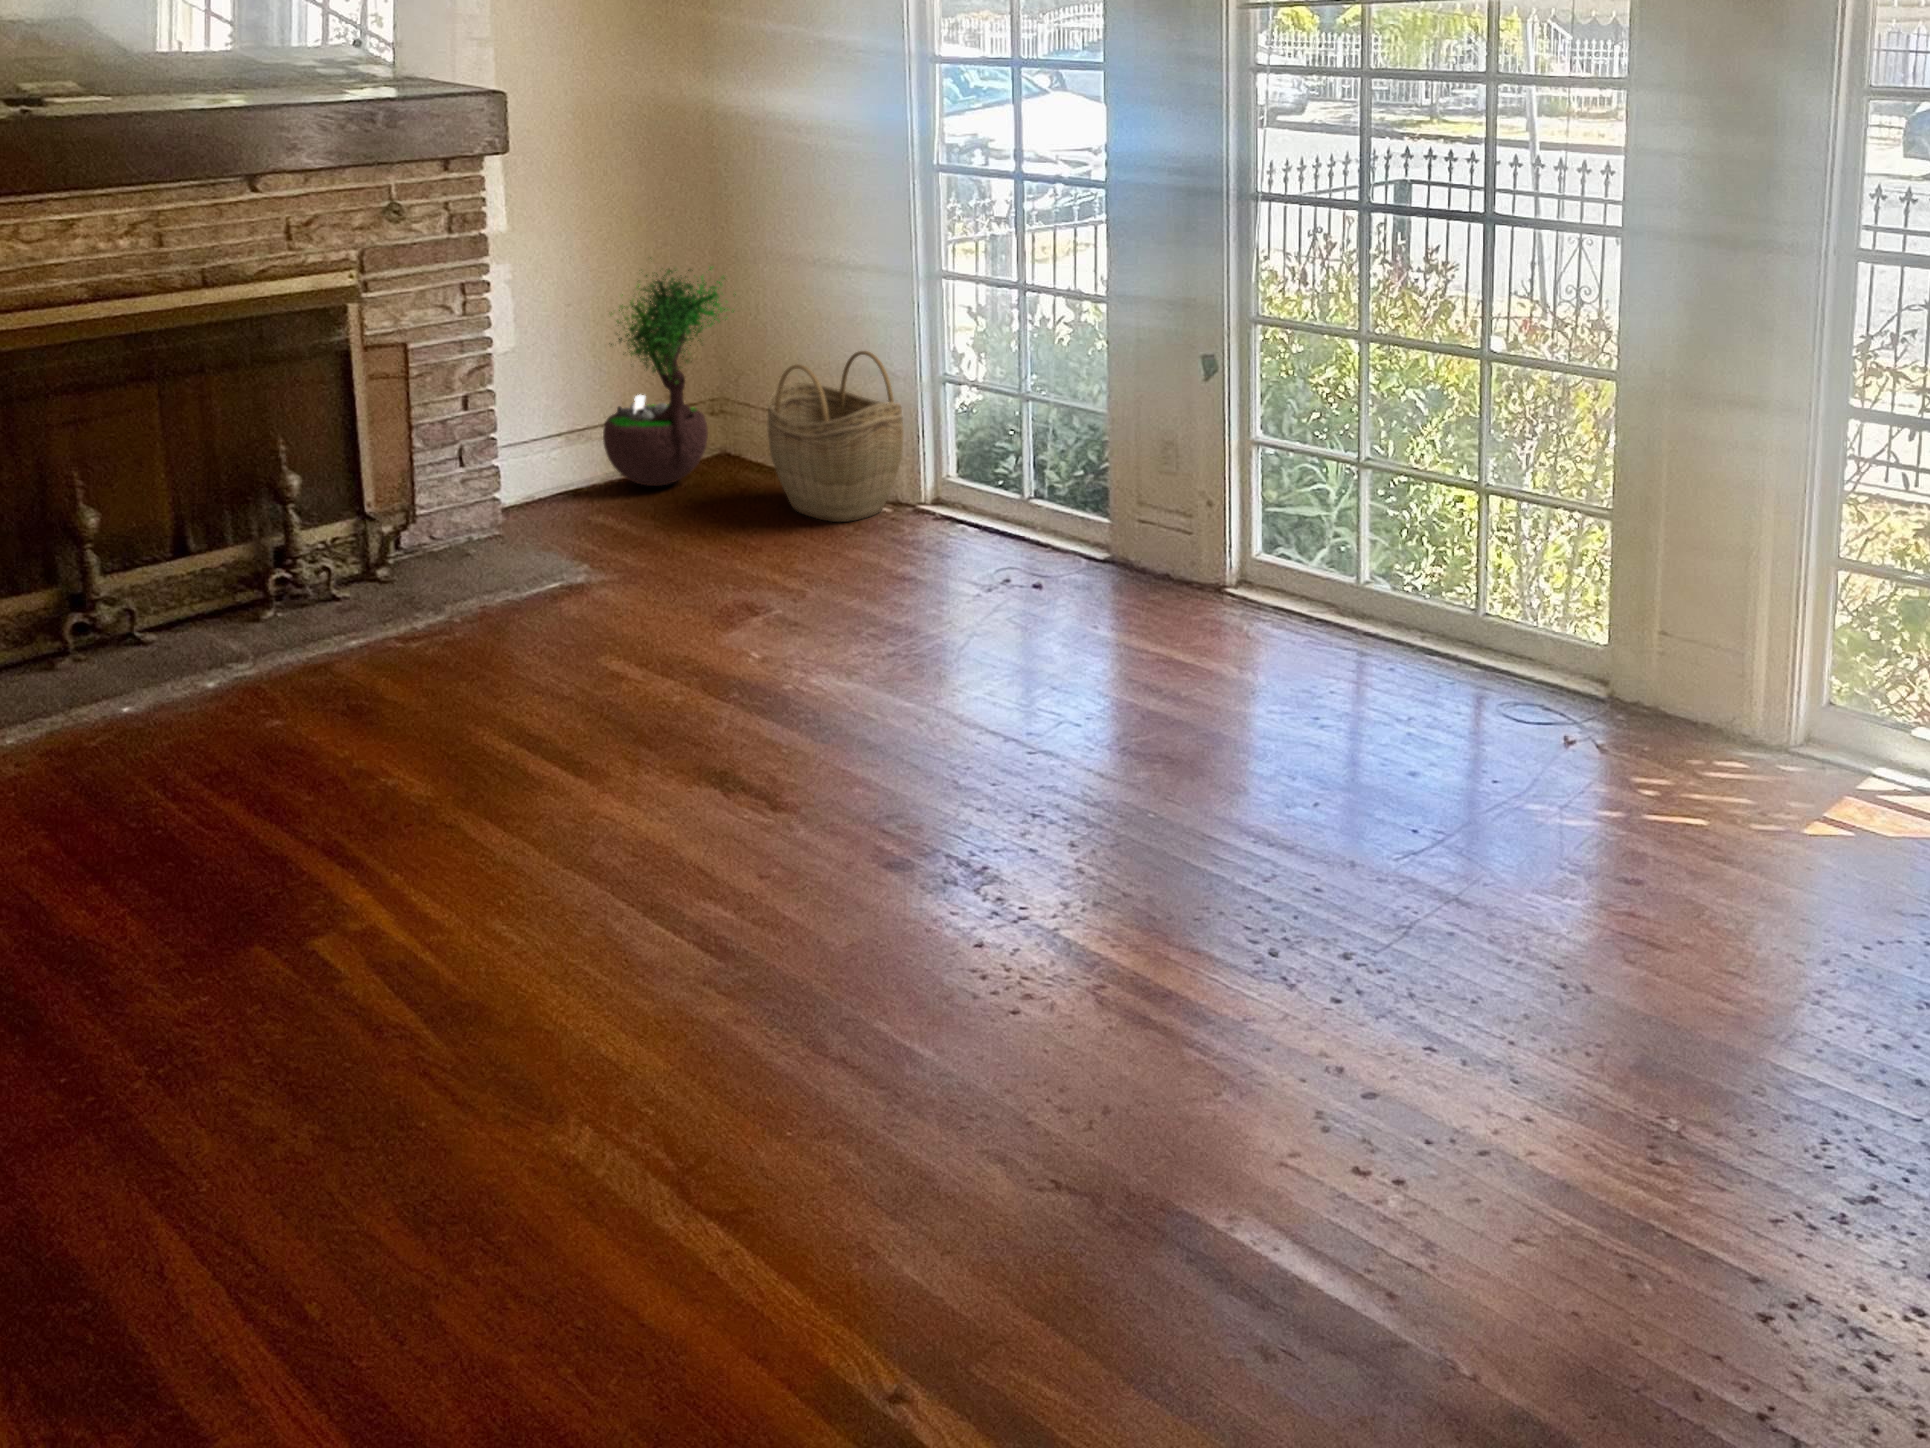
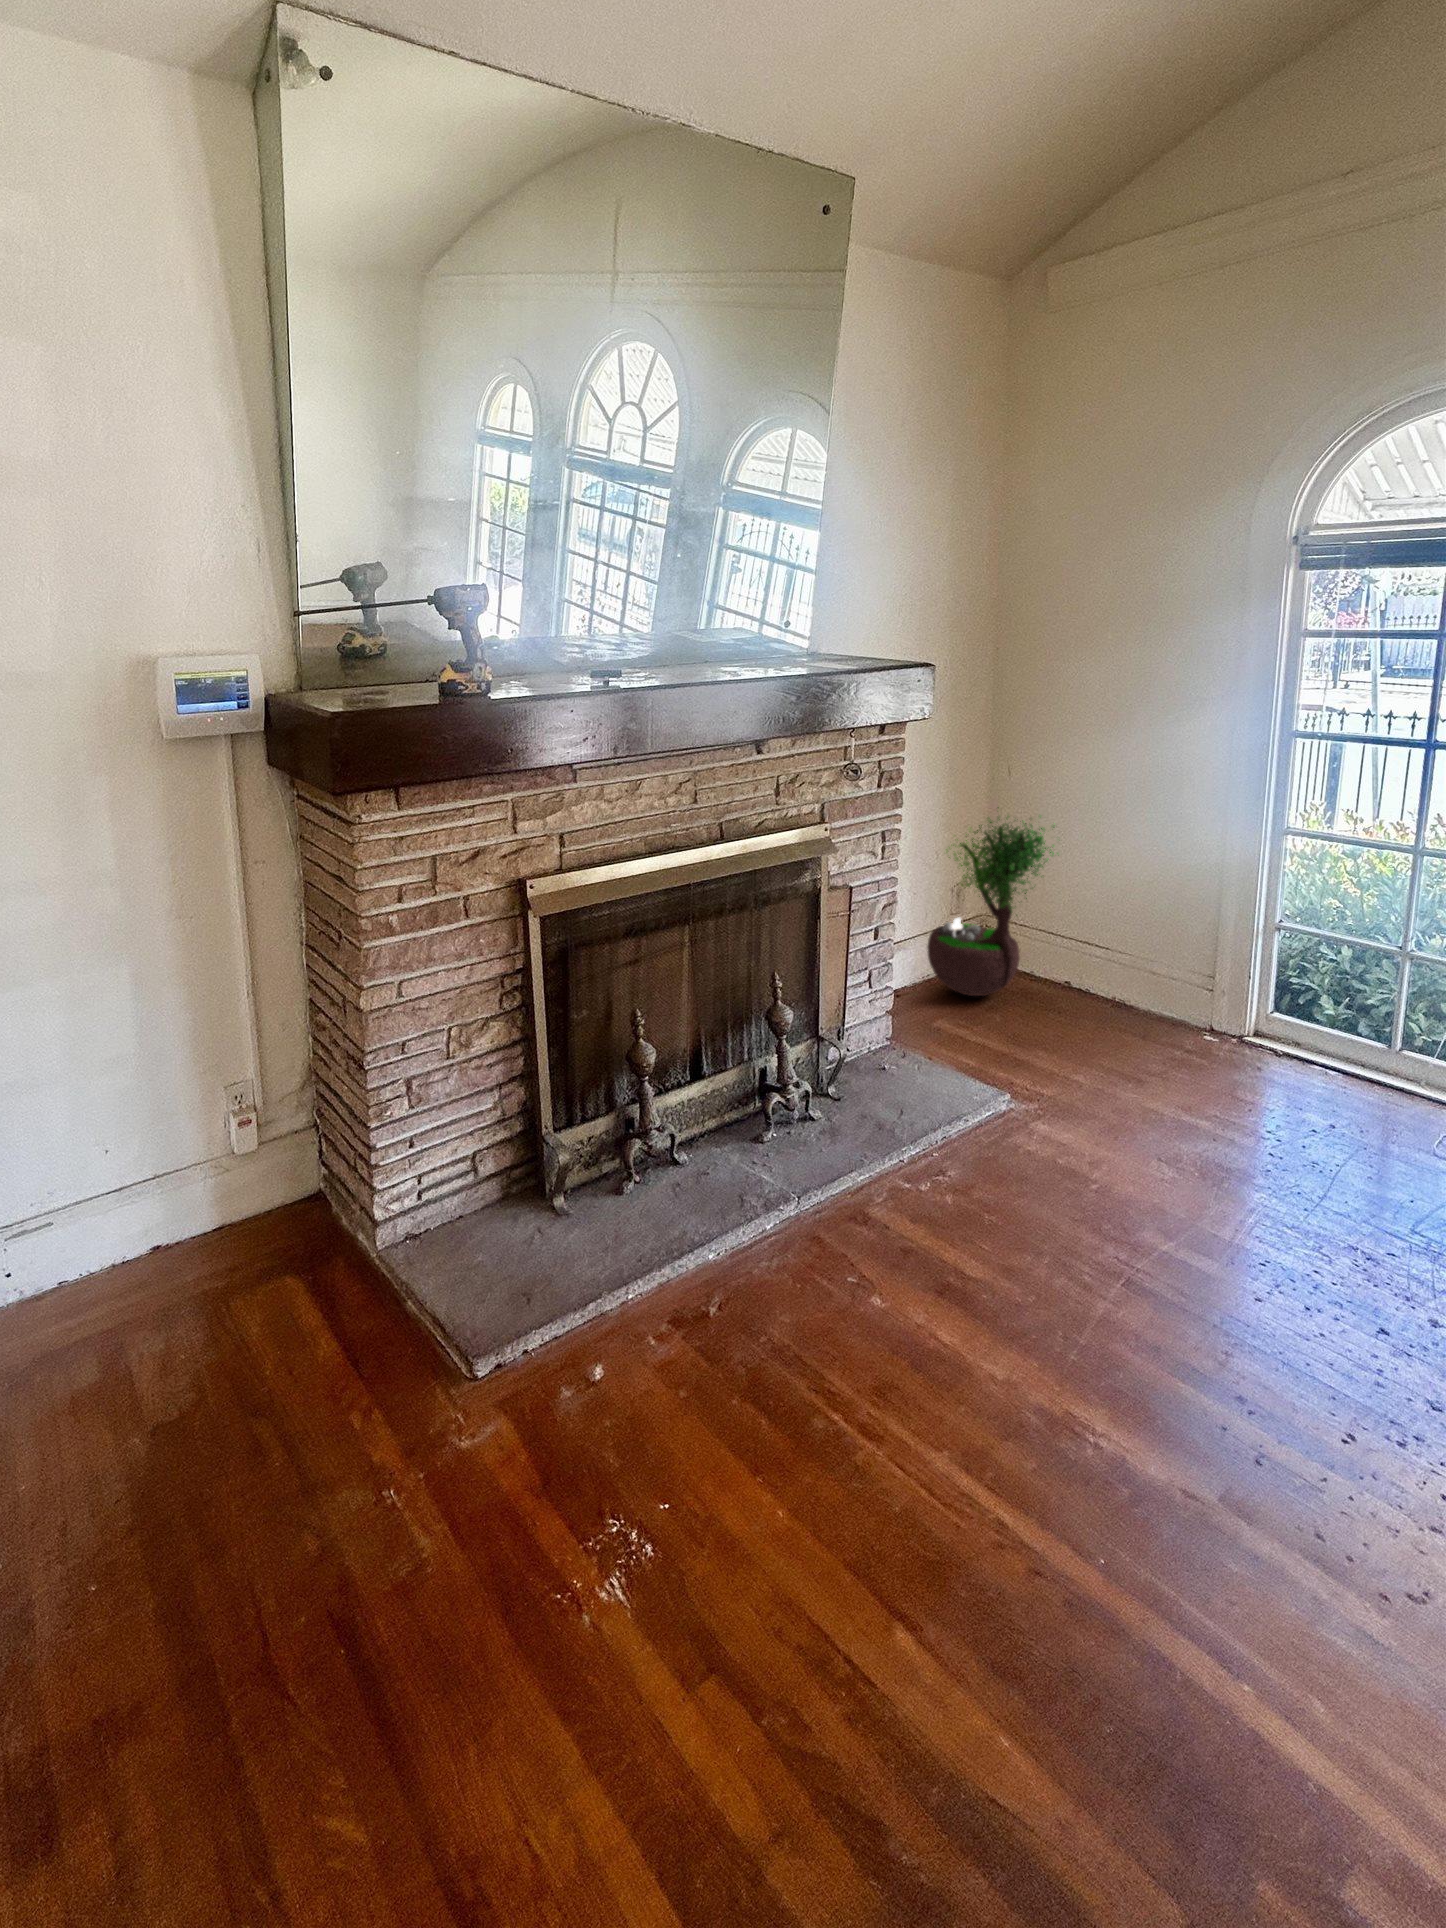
woven basket: present [768,351,904,522] -> none [1112,900,1266,1062]

